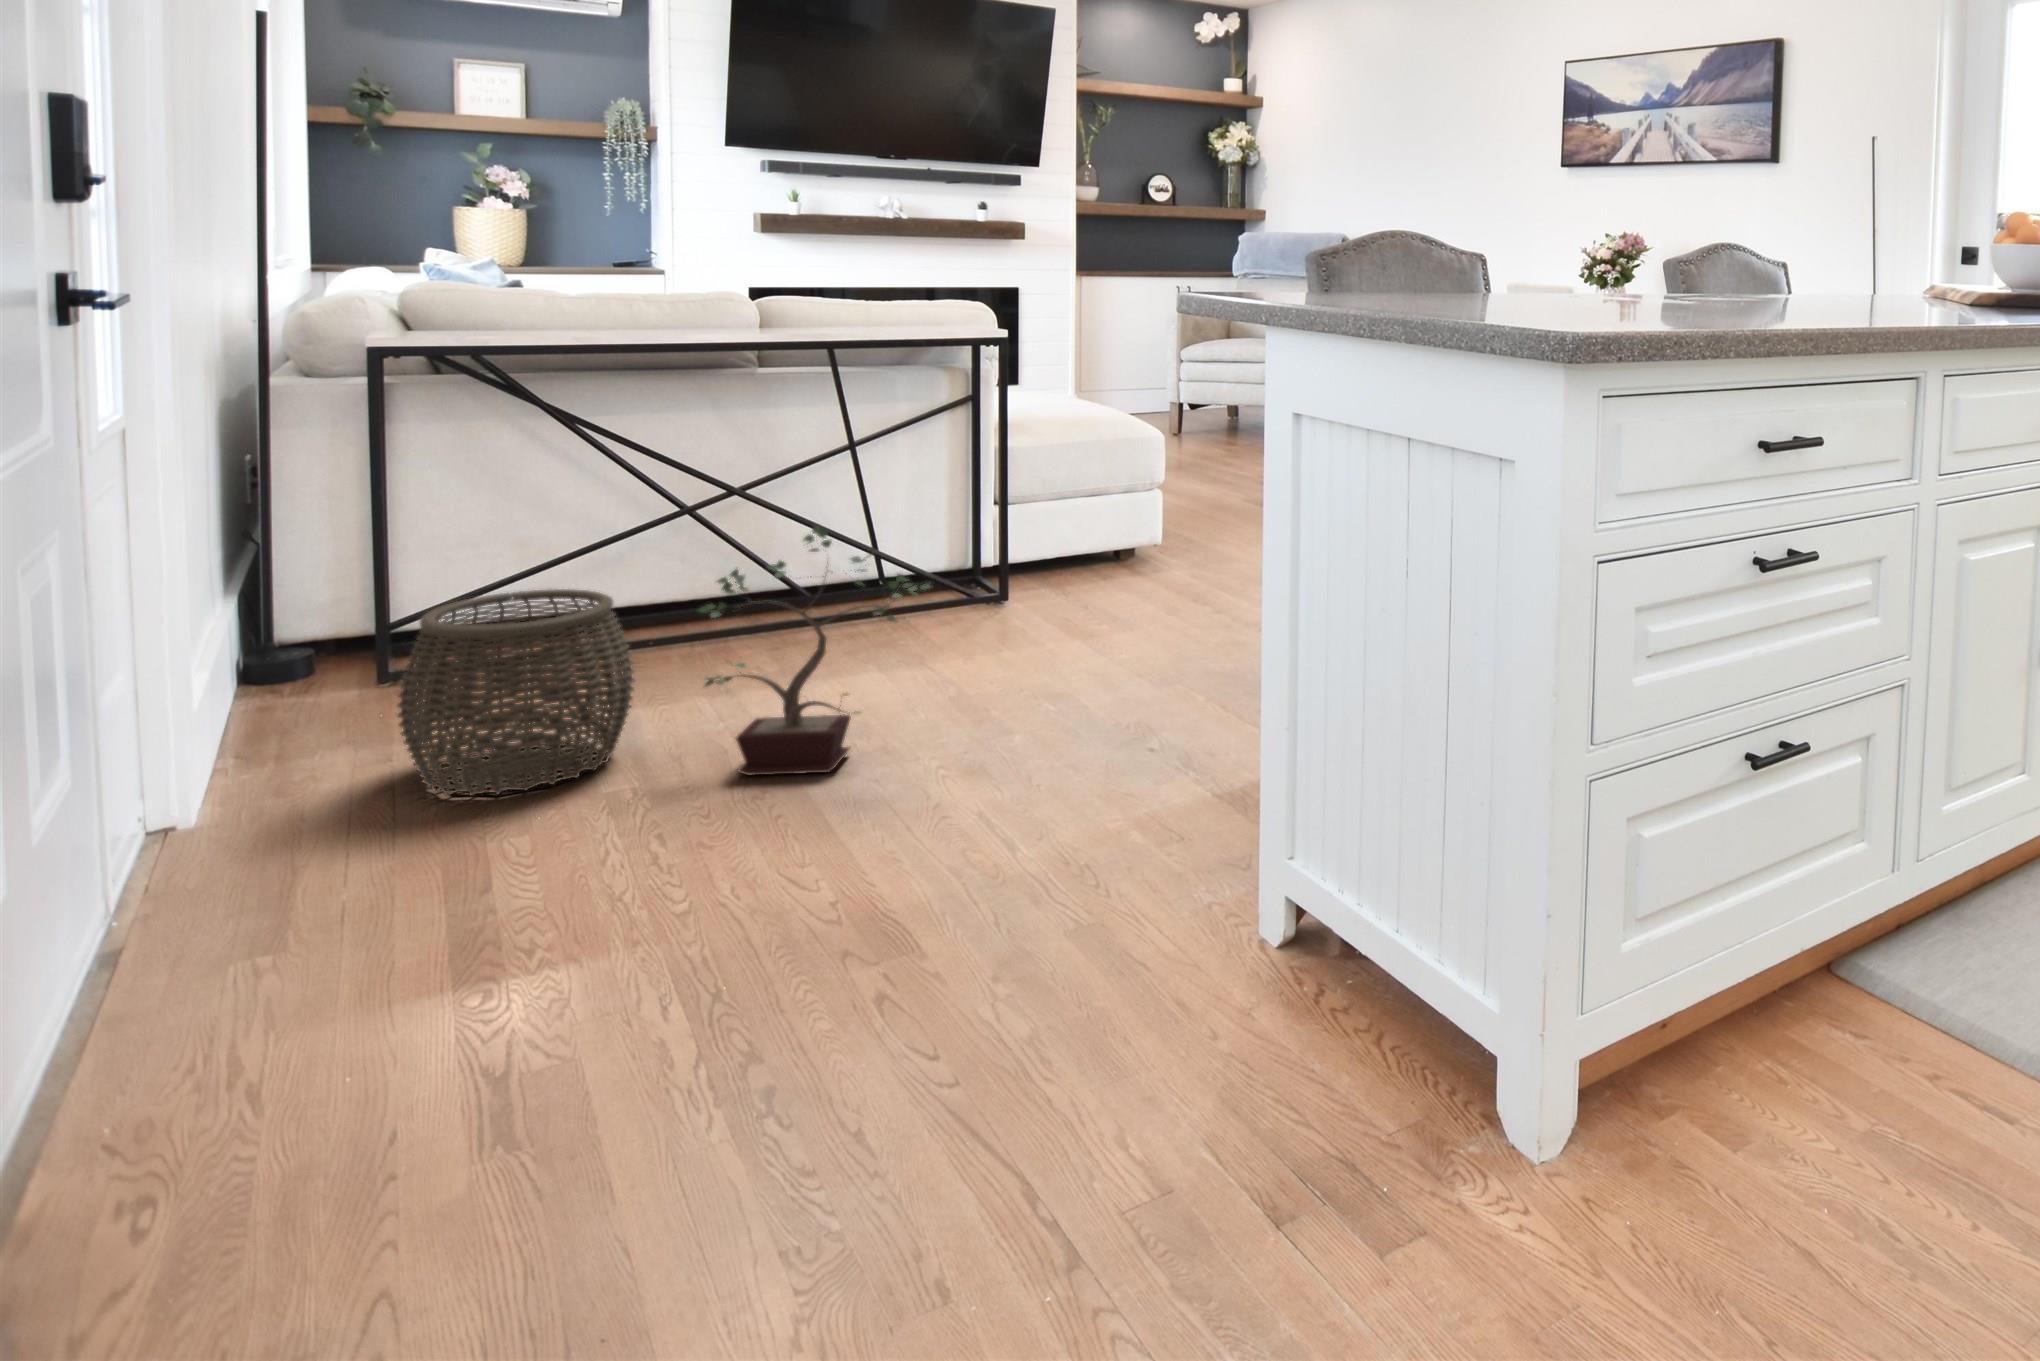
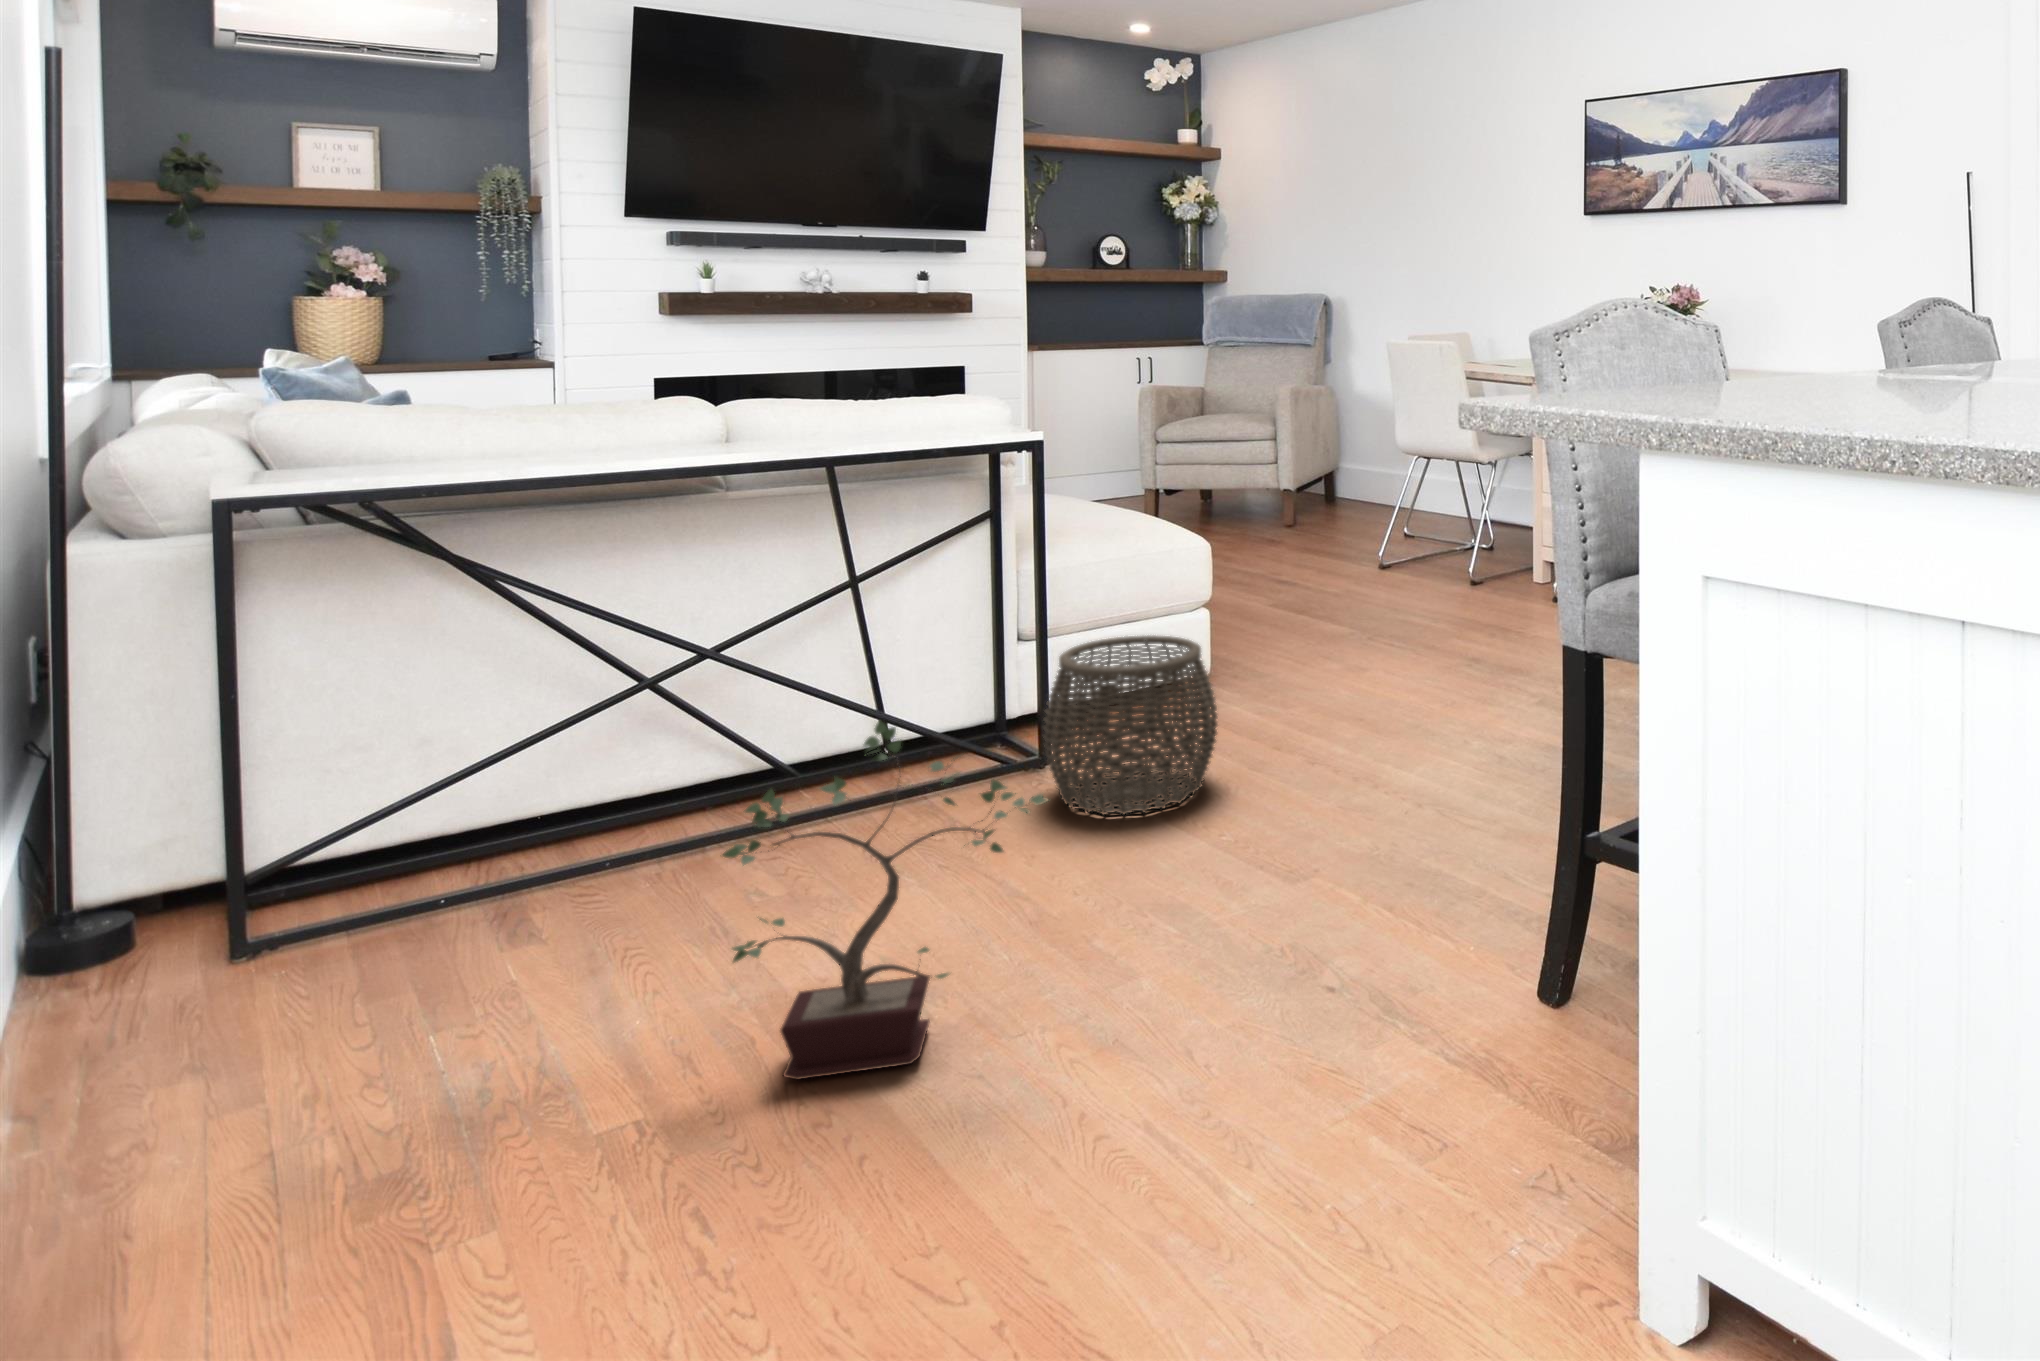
woven basket: present [398,589,634,795] -> present [1043,636,1217,815]

